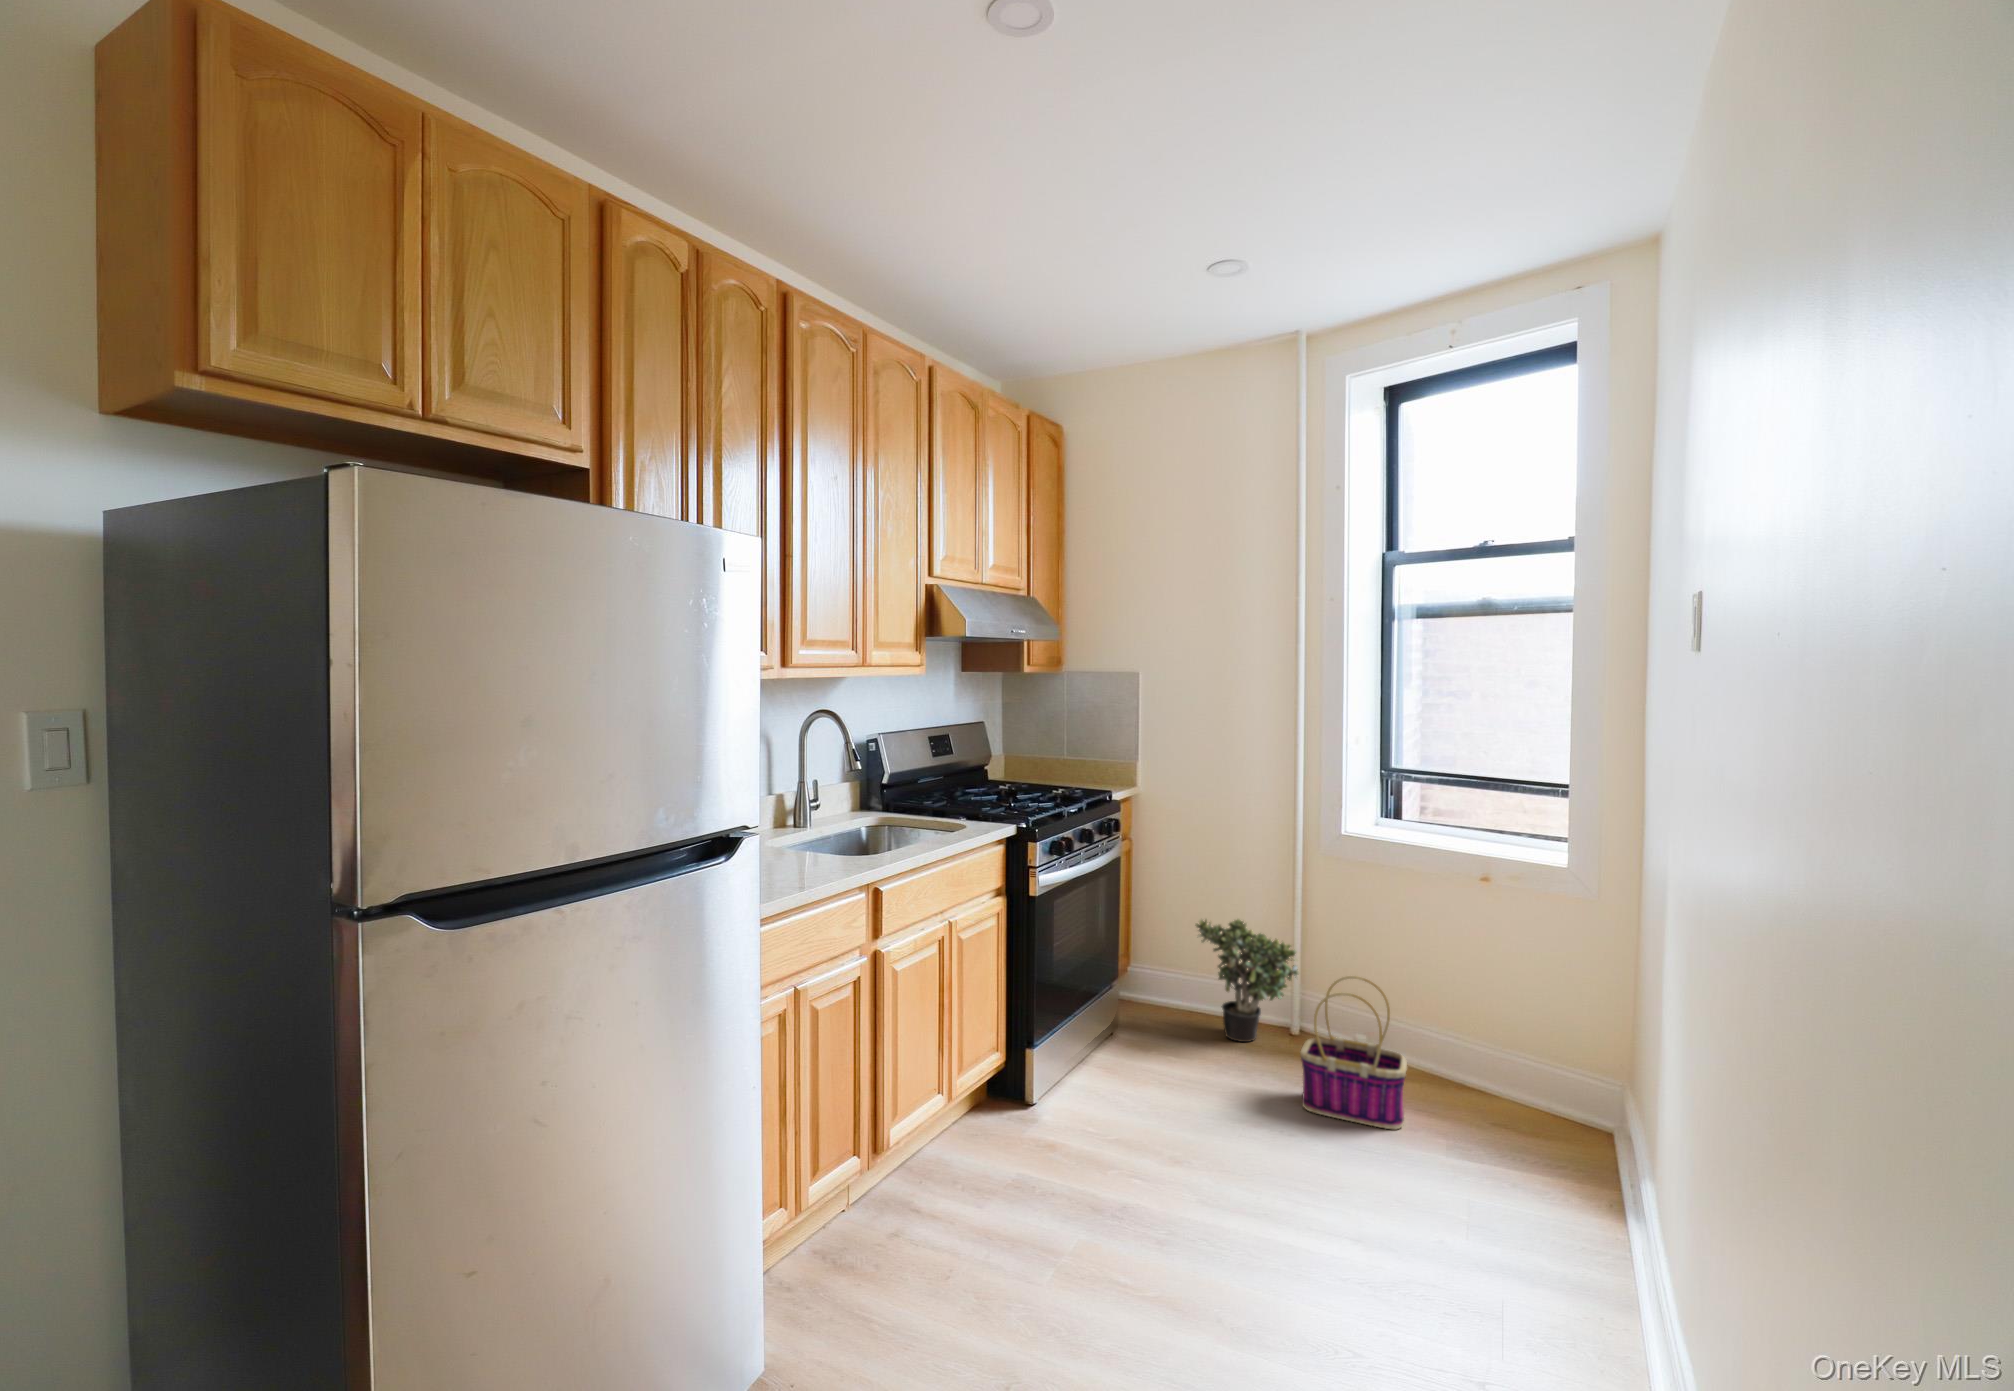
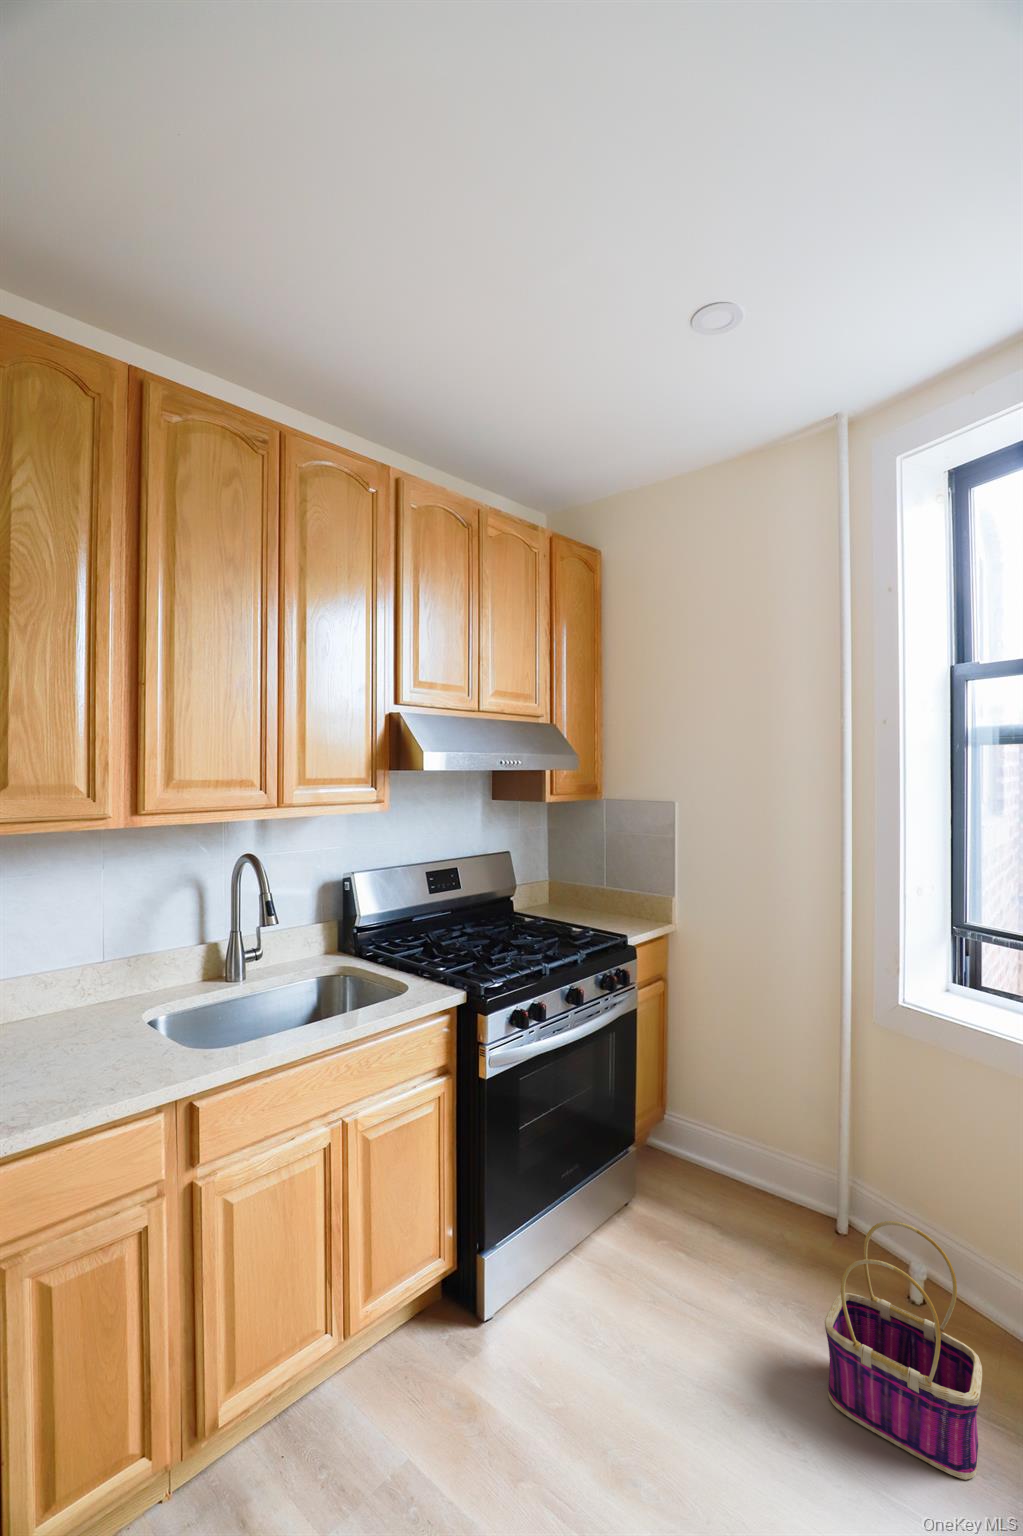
potted plant: present [1195,919,1299,1042] -> none [718,1087,843,1246]

